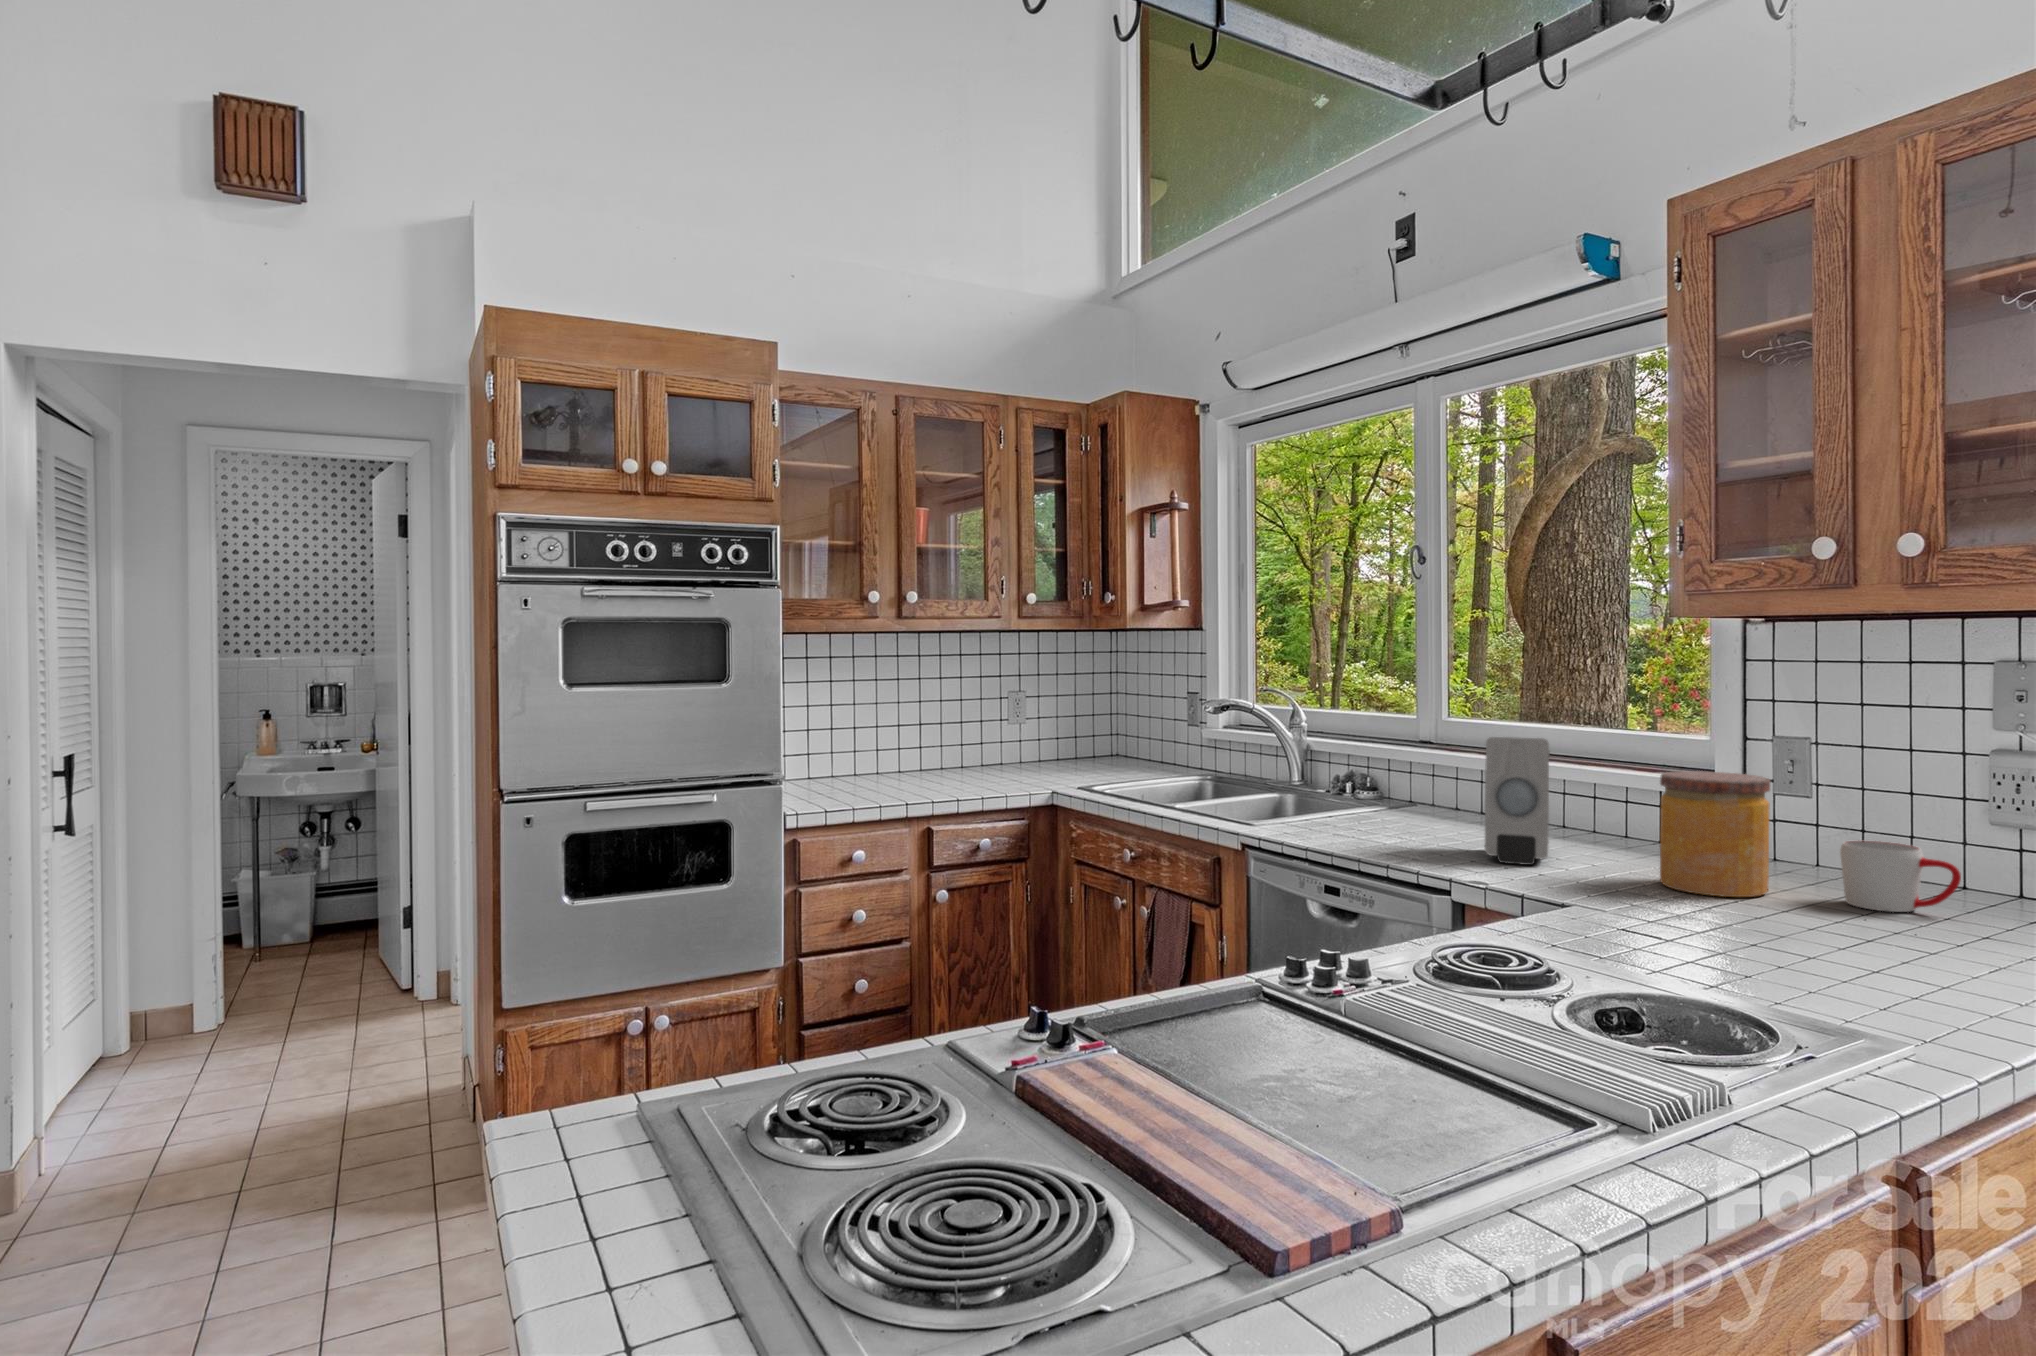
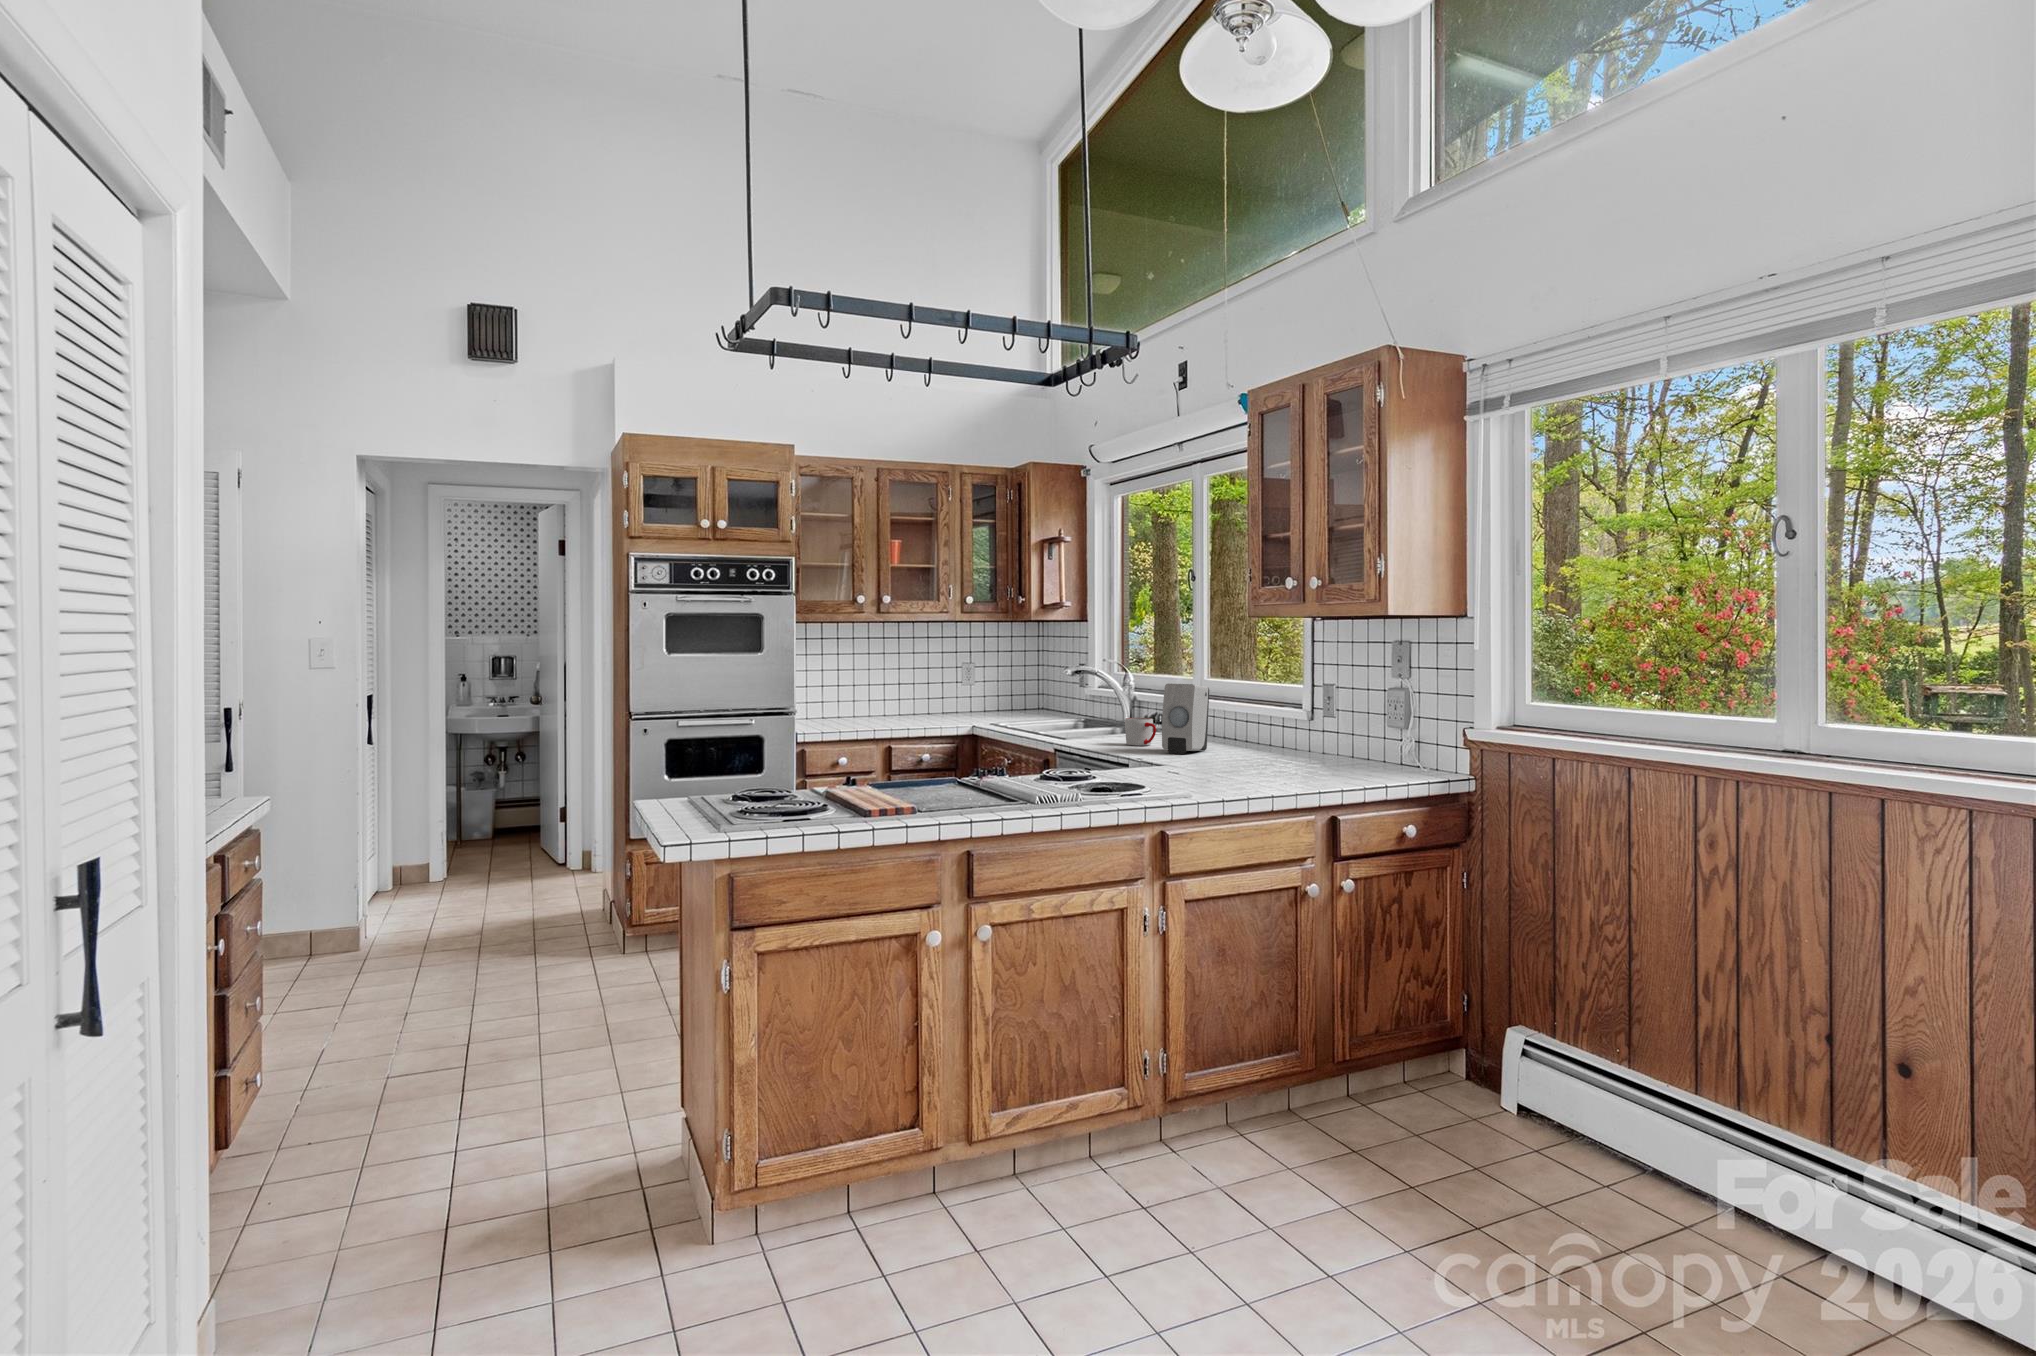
jar: present [1660,771,1770,897] -> none [1232,701,1283,764]
mug: present [1840,840,1961,912] -> present [1125,718,1156,746]

